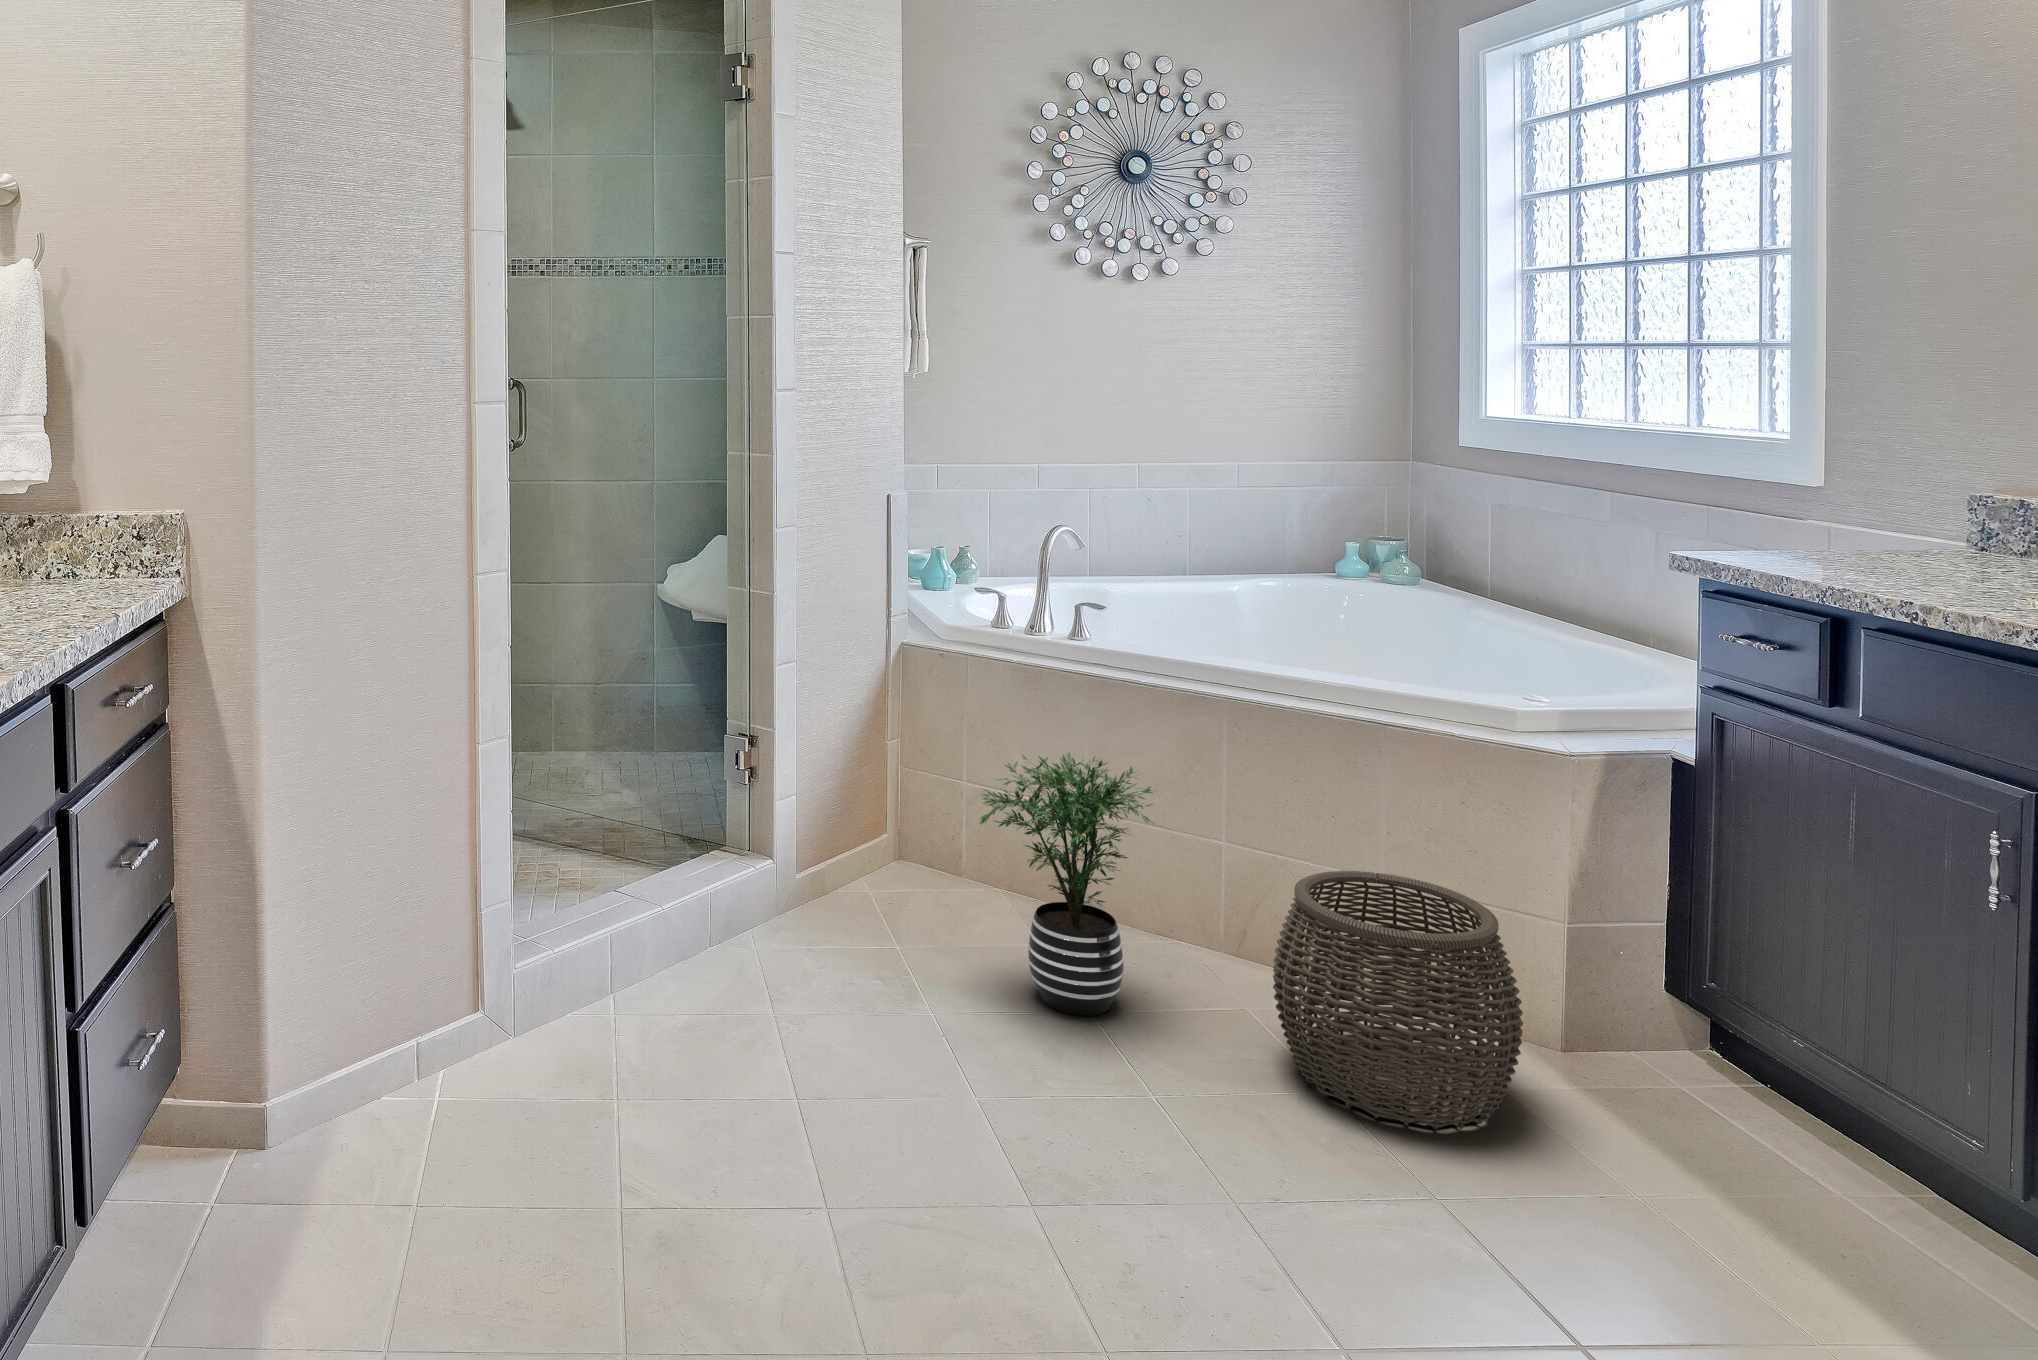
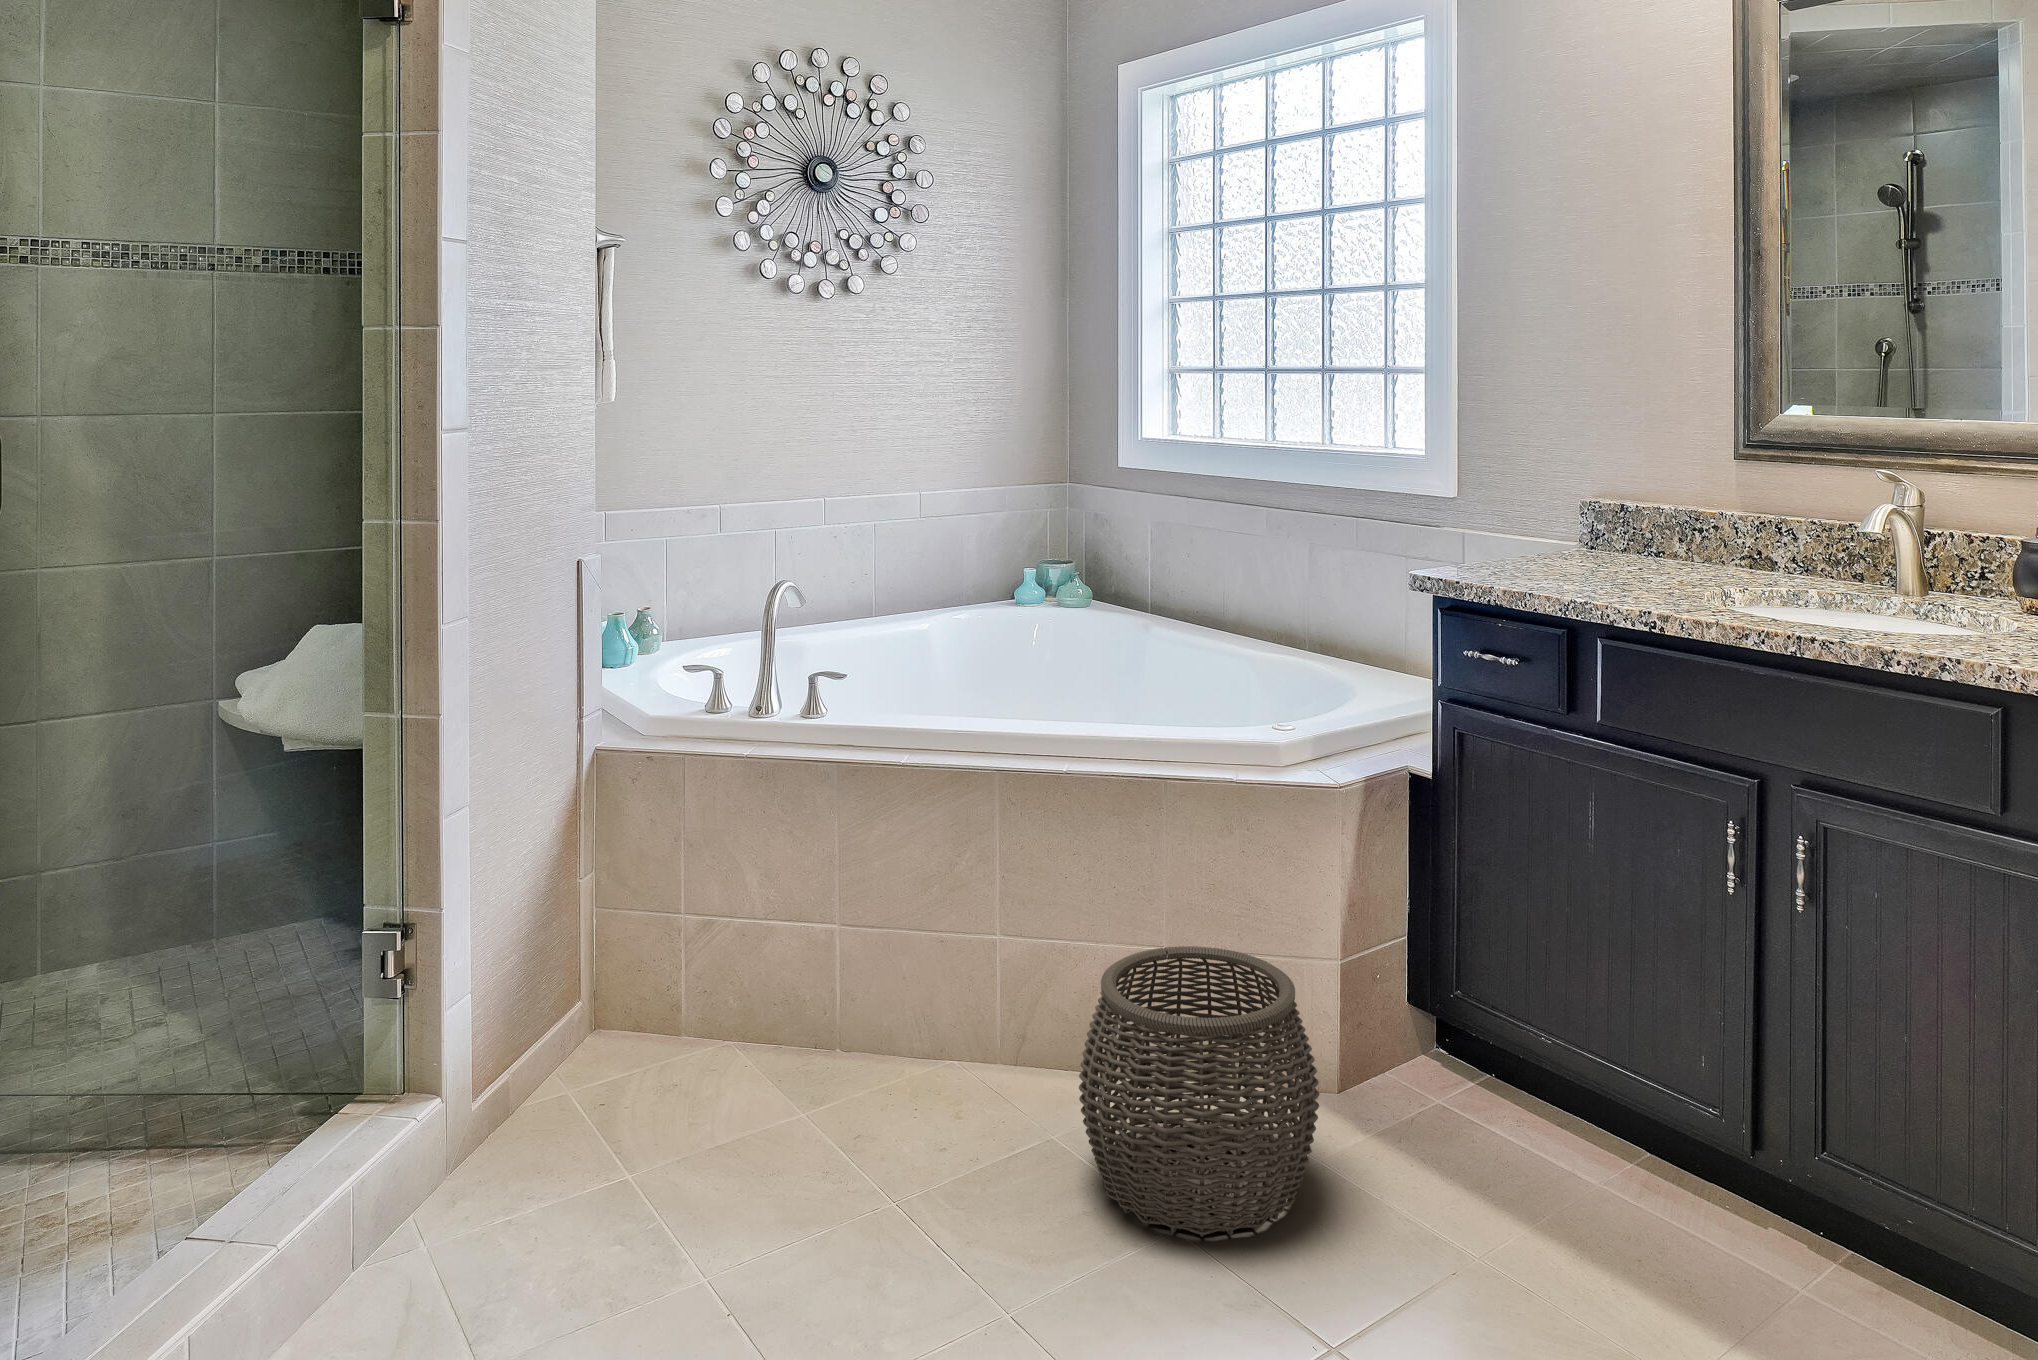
potted plant: present [980,753,1154,1015] -> none [737,870,958,1206]

